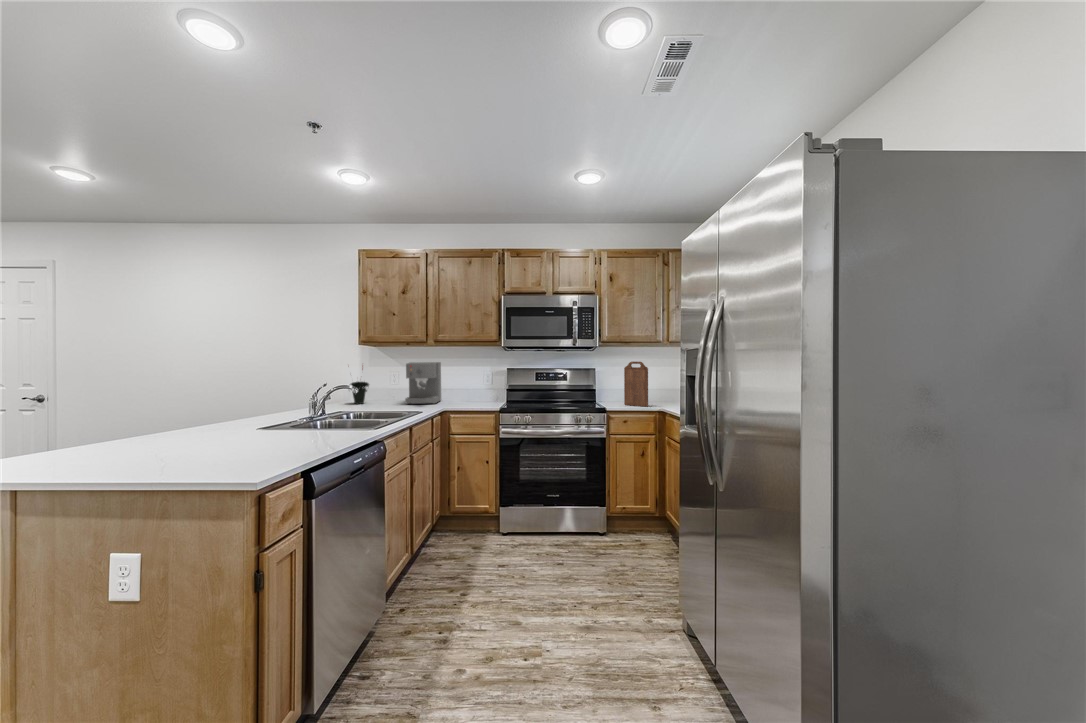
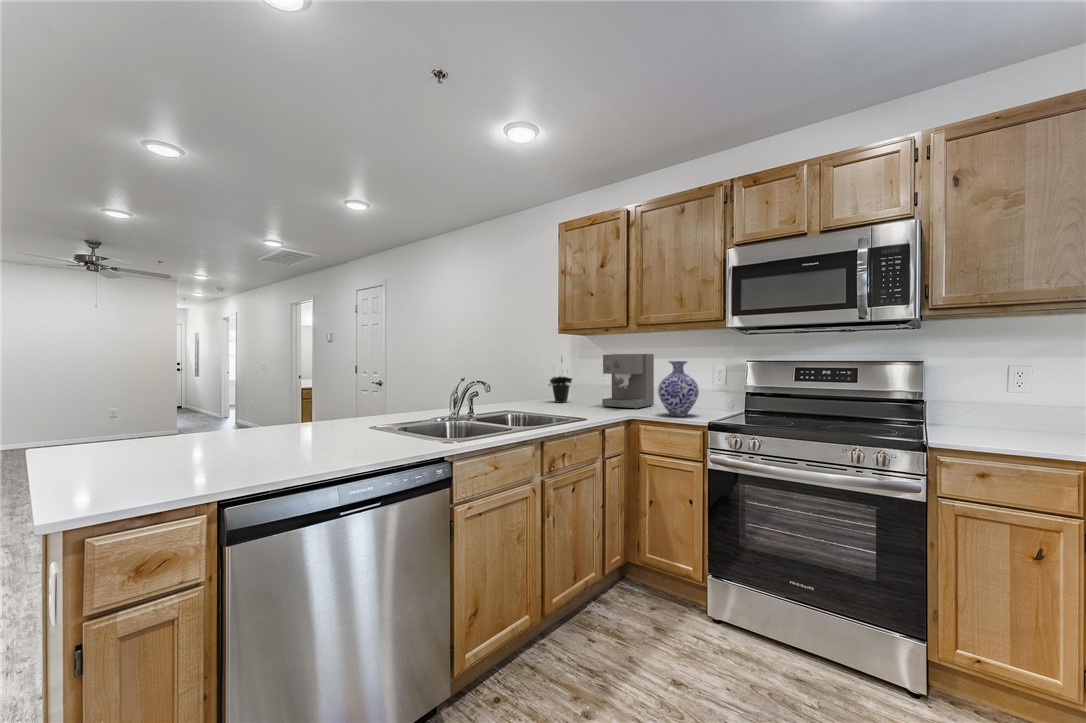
cutting board: present [624,361,648,407] -> none [984,347,1055,450]
vase: none [459,368,486,407] -> present [658,361,699,416]

